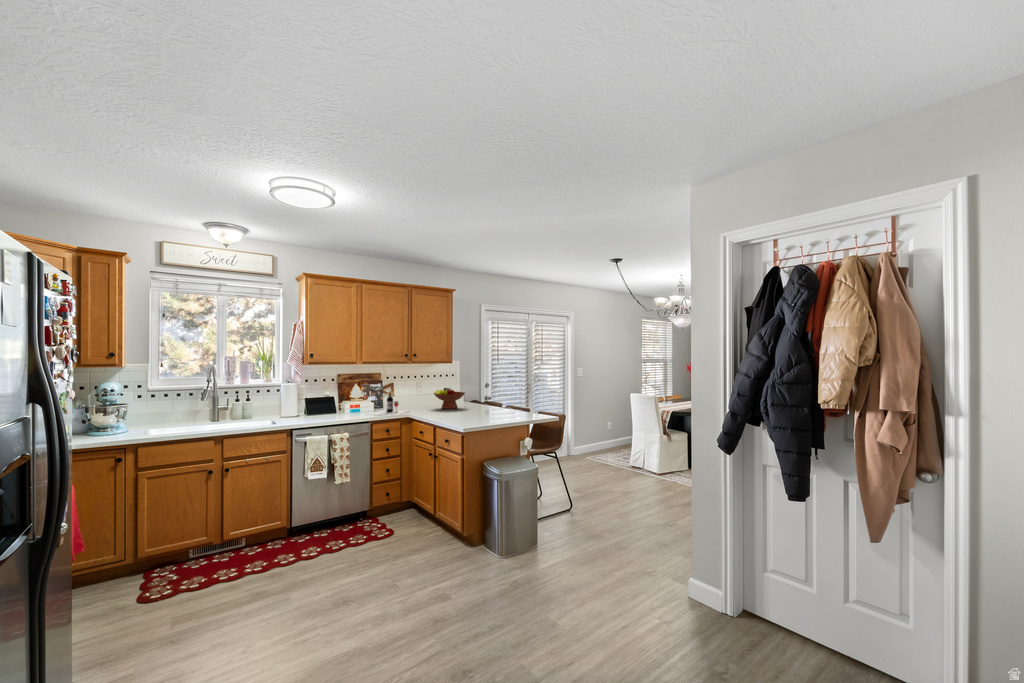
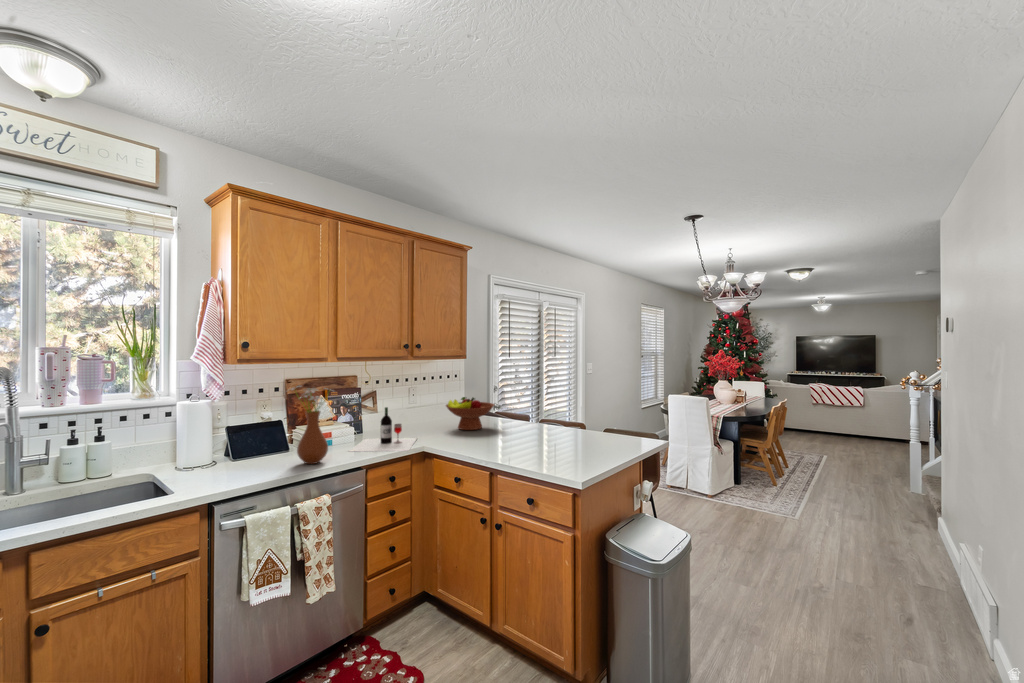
vase: none [329,376,356,418] -> present [291,386,331,464]

